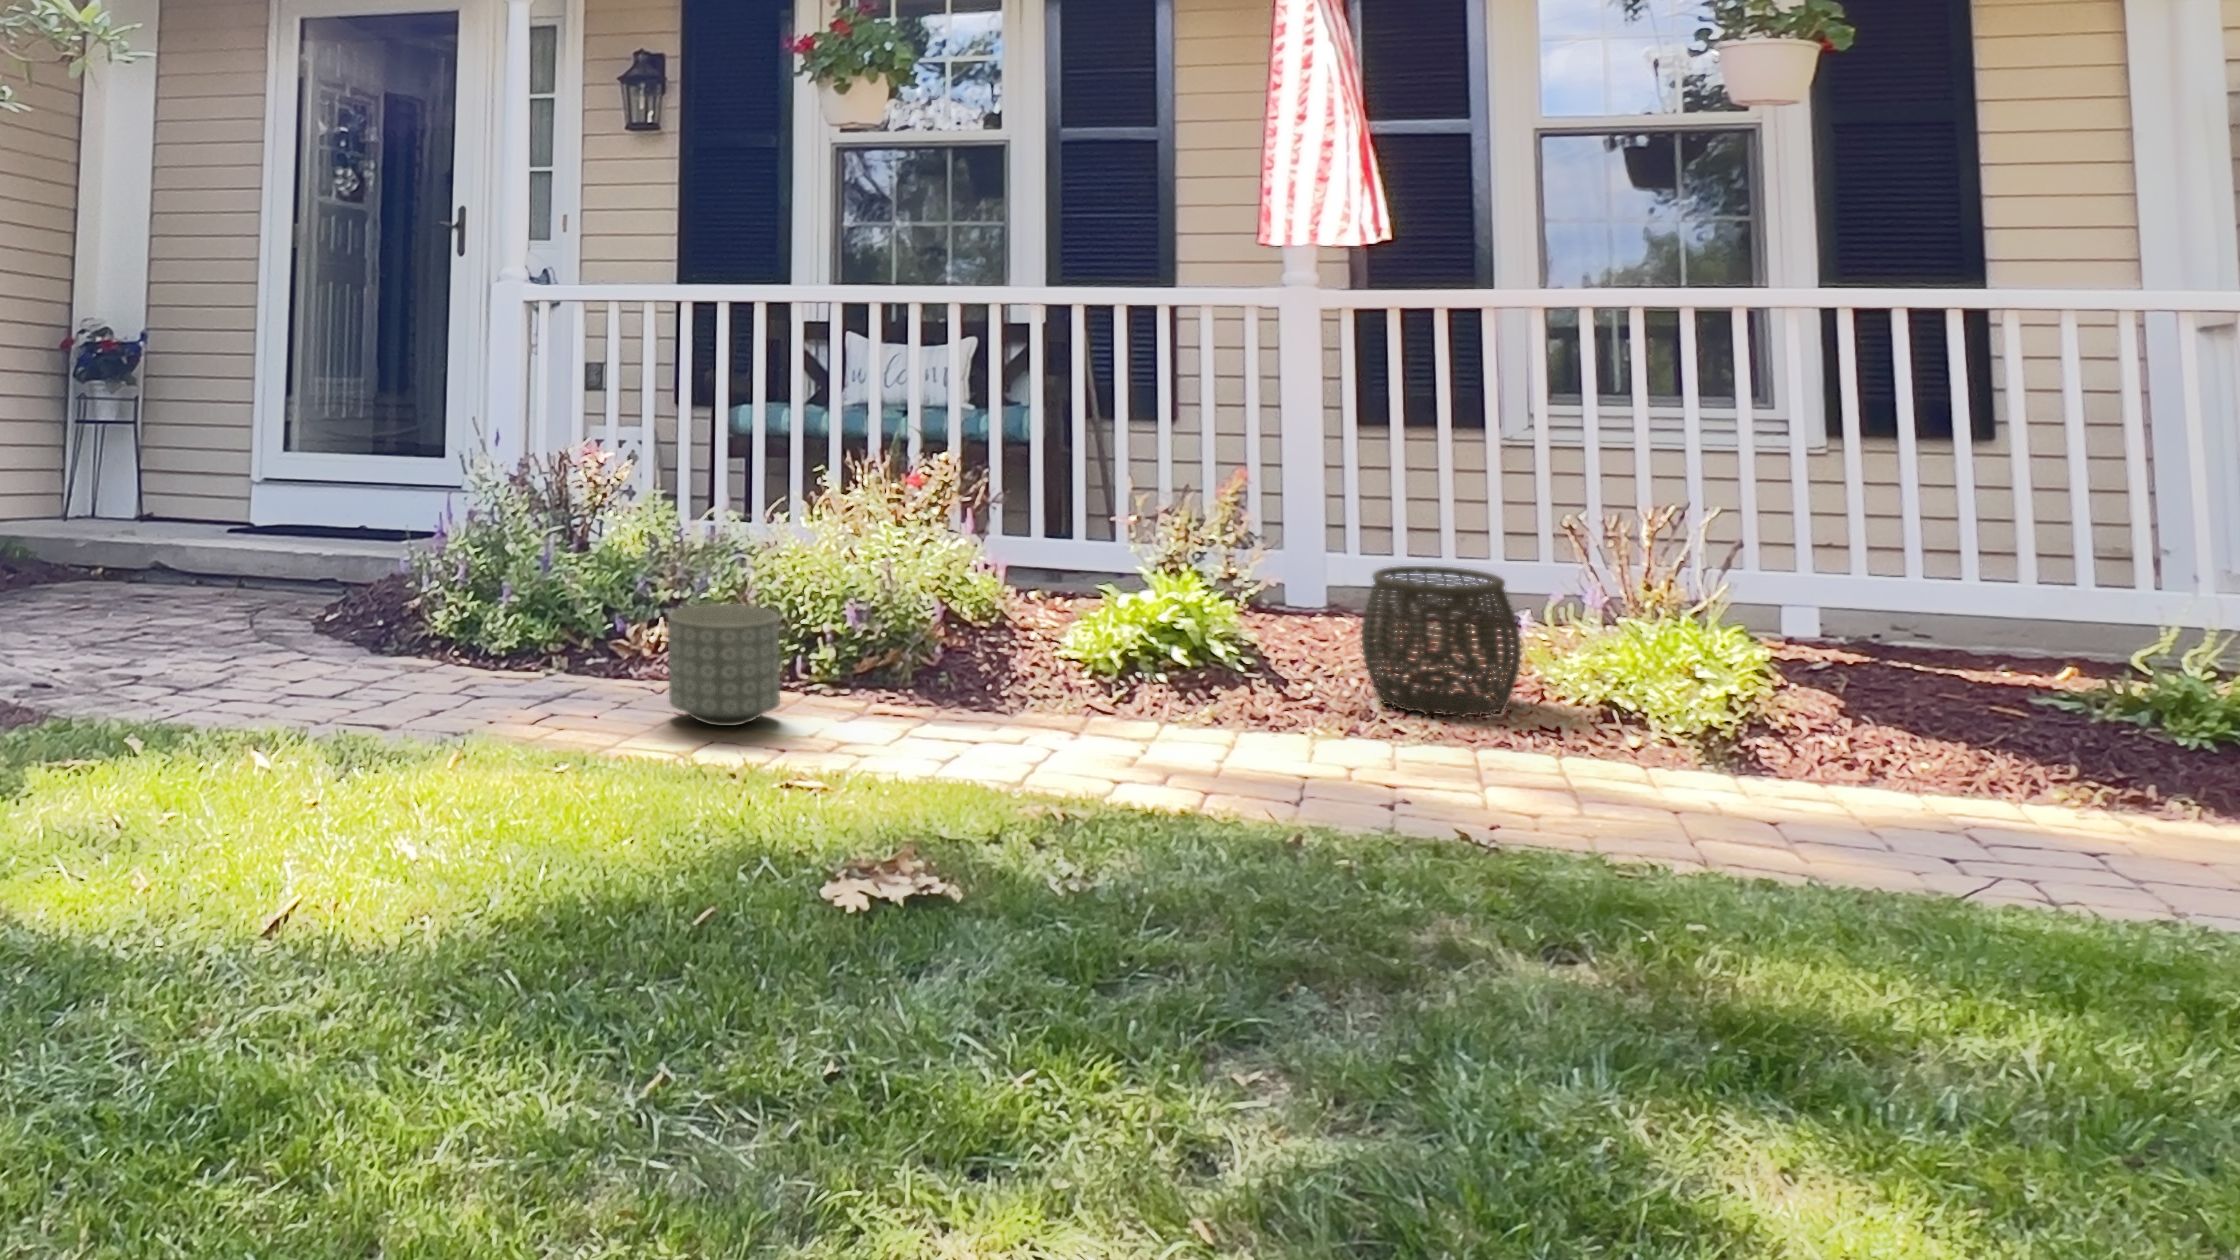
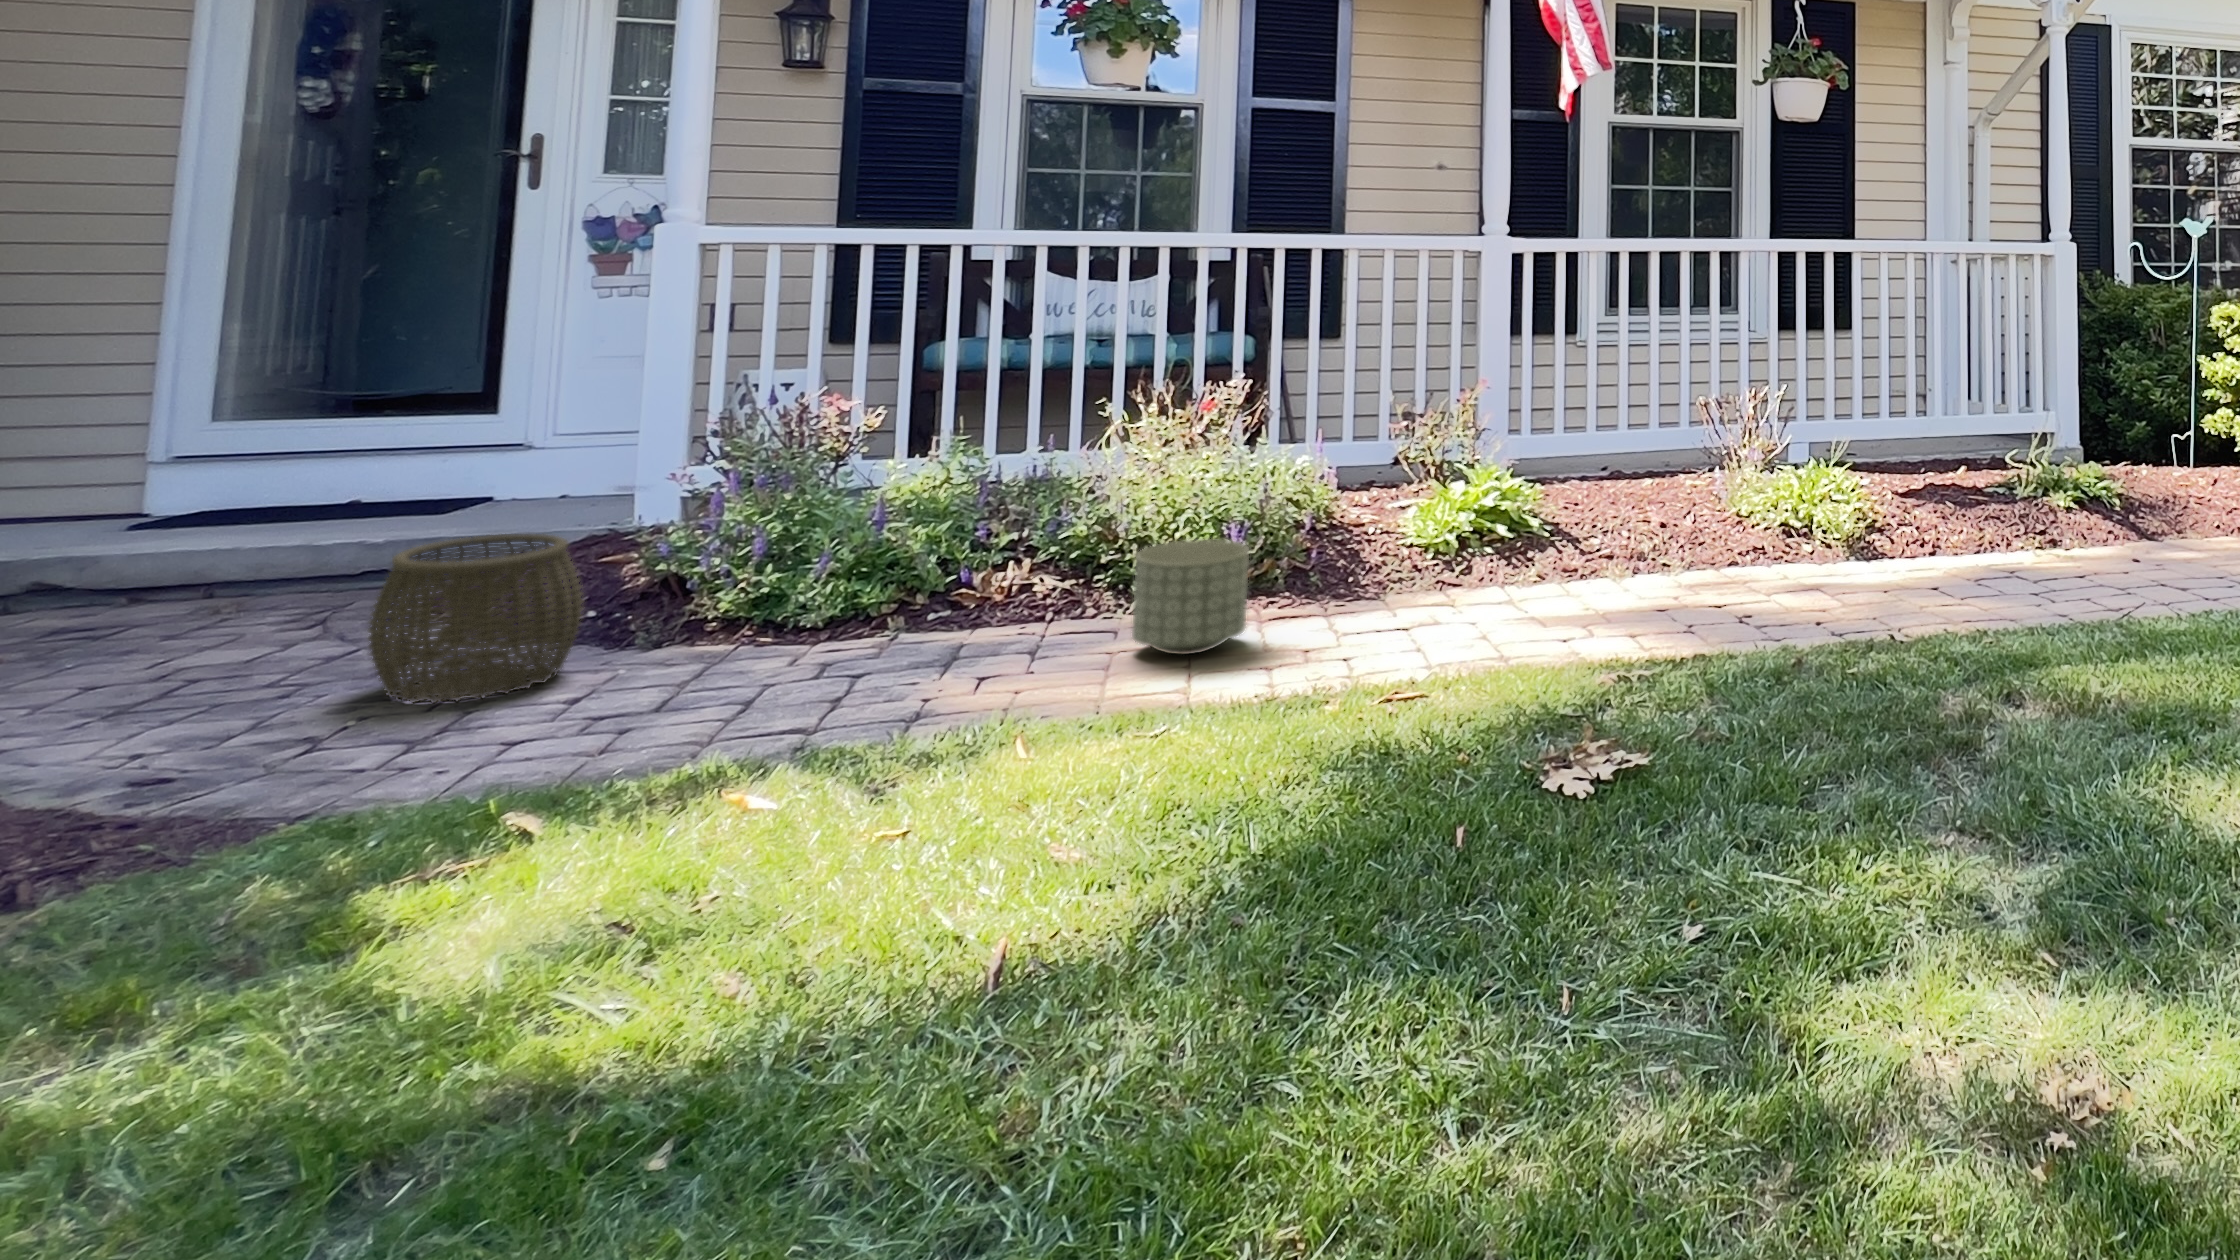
woven basket: present [1361,566,1522,717] -> present [368,534,583,703]

